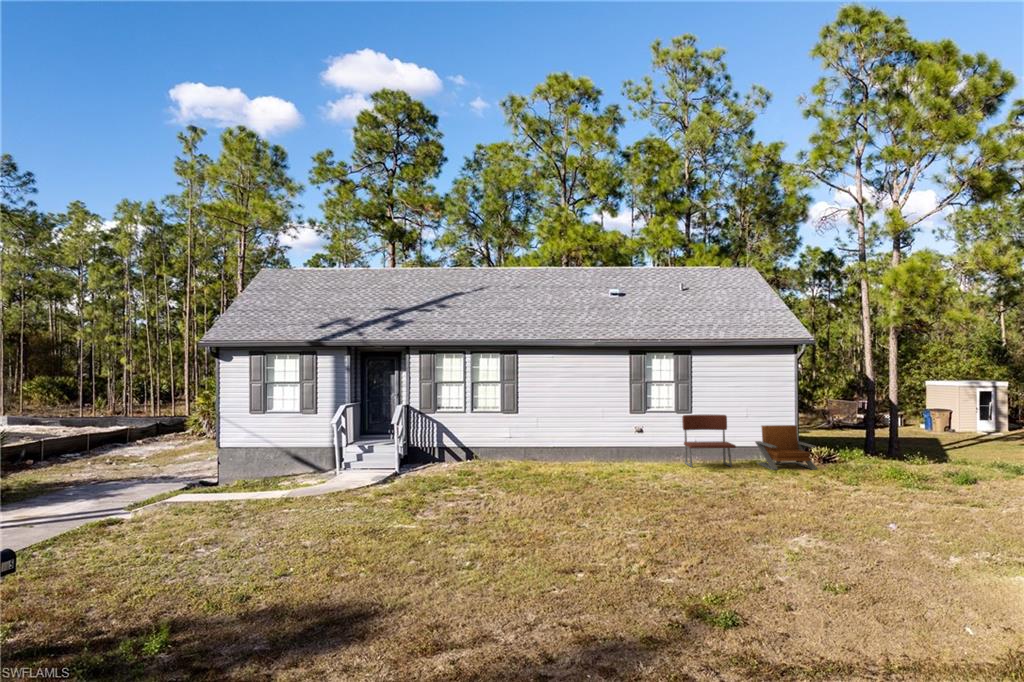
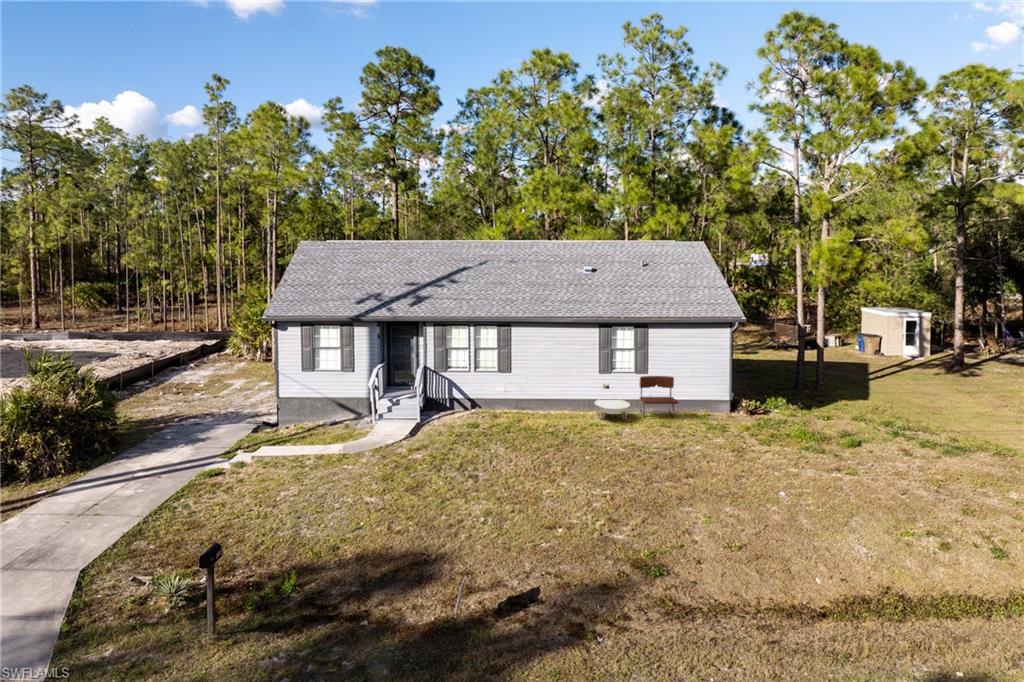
lounge chair: present [755,425,817,470] -> none [693,385,739,421]
round table: none [625,446,672,470] -> present [595,400,630,420]

